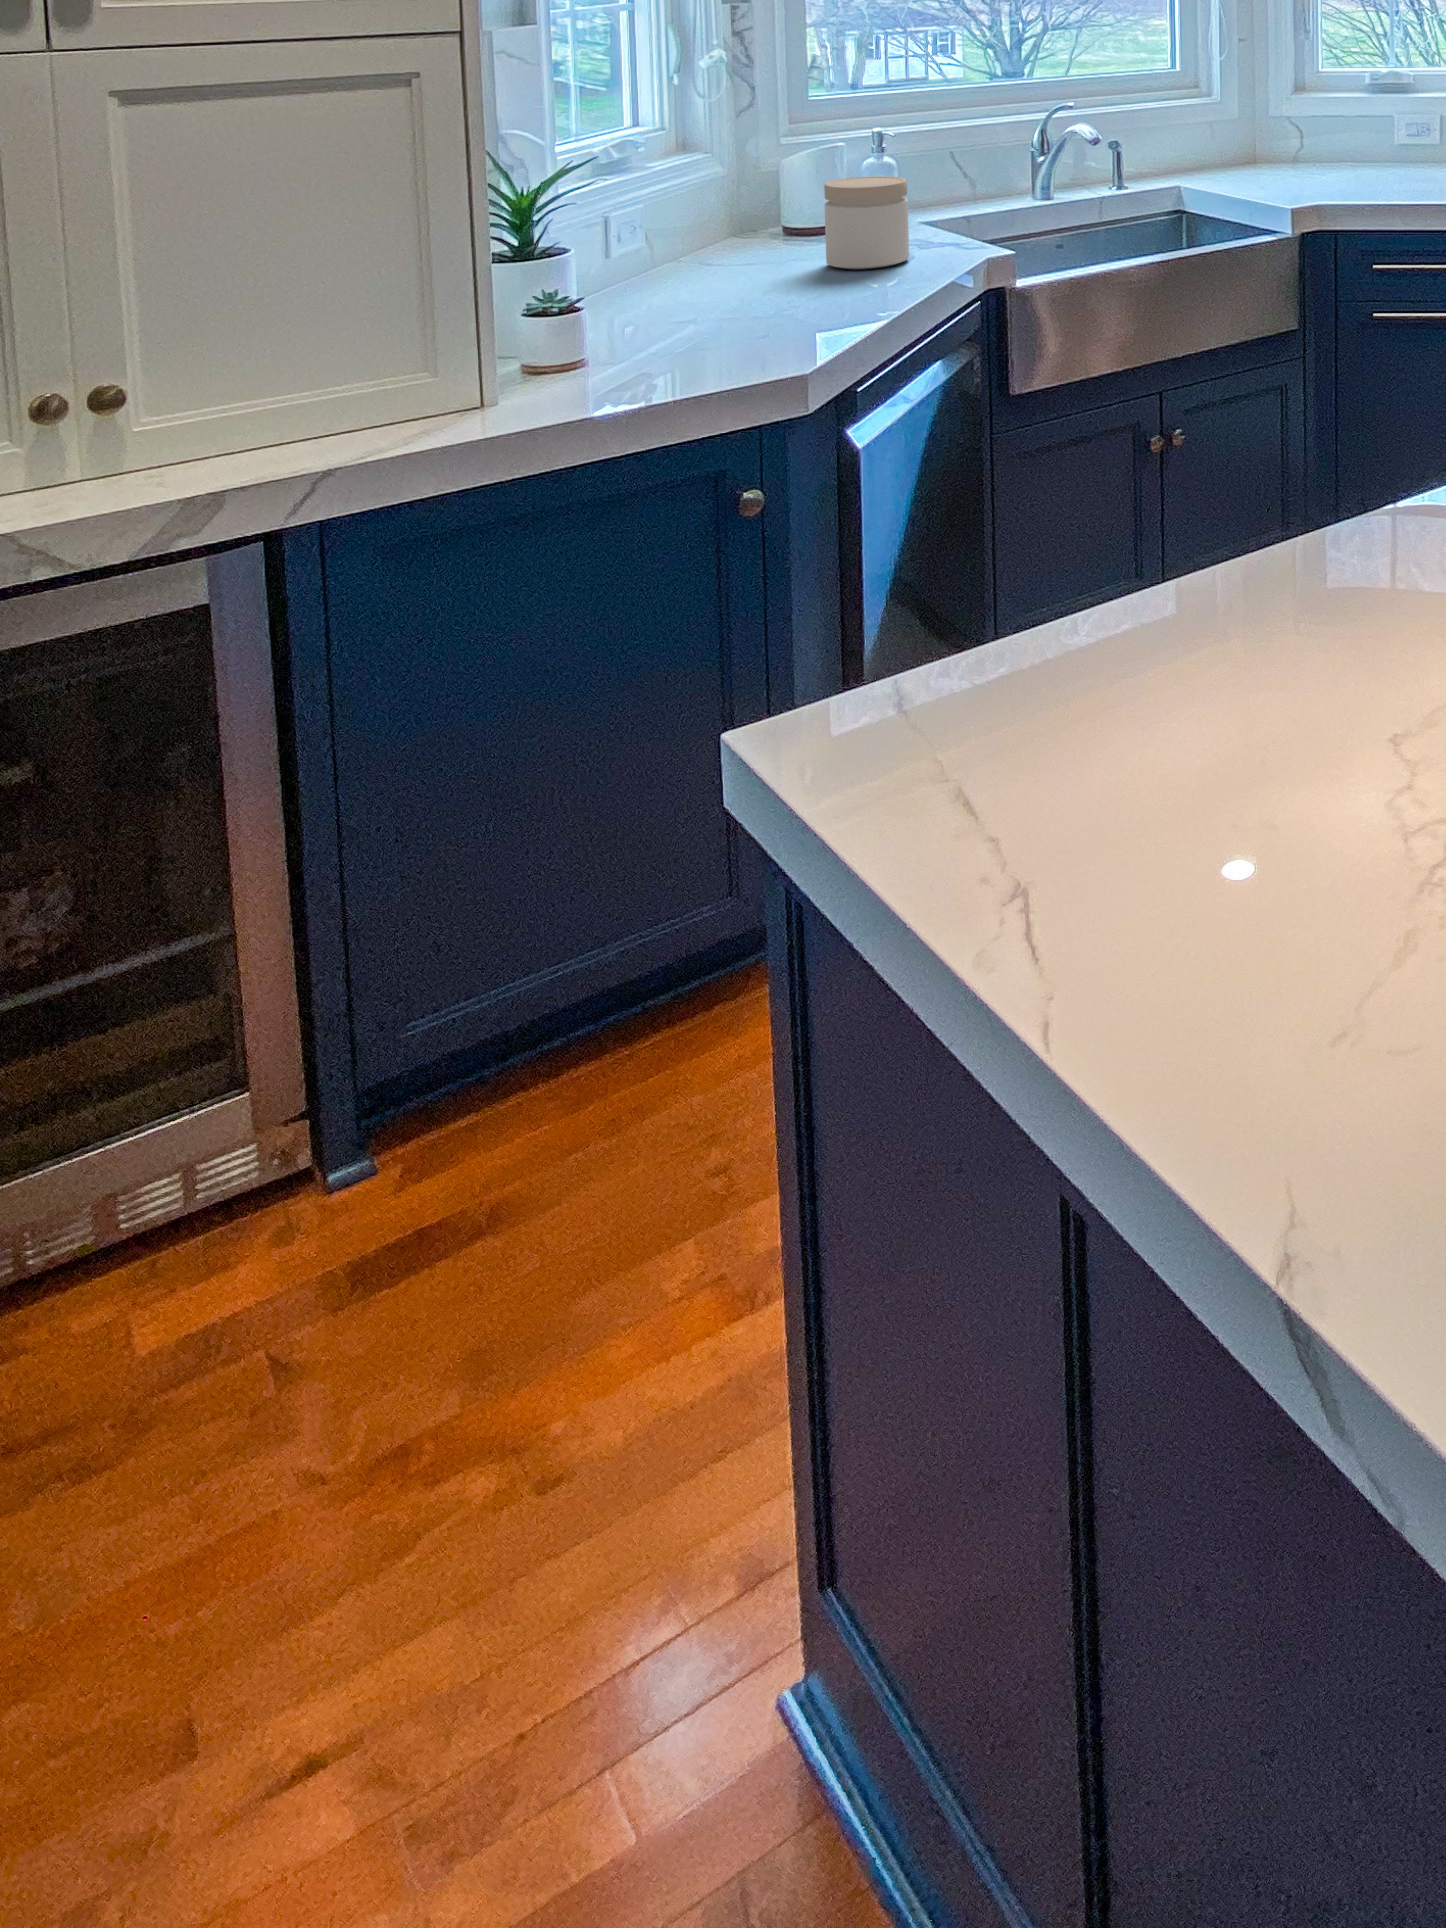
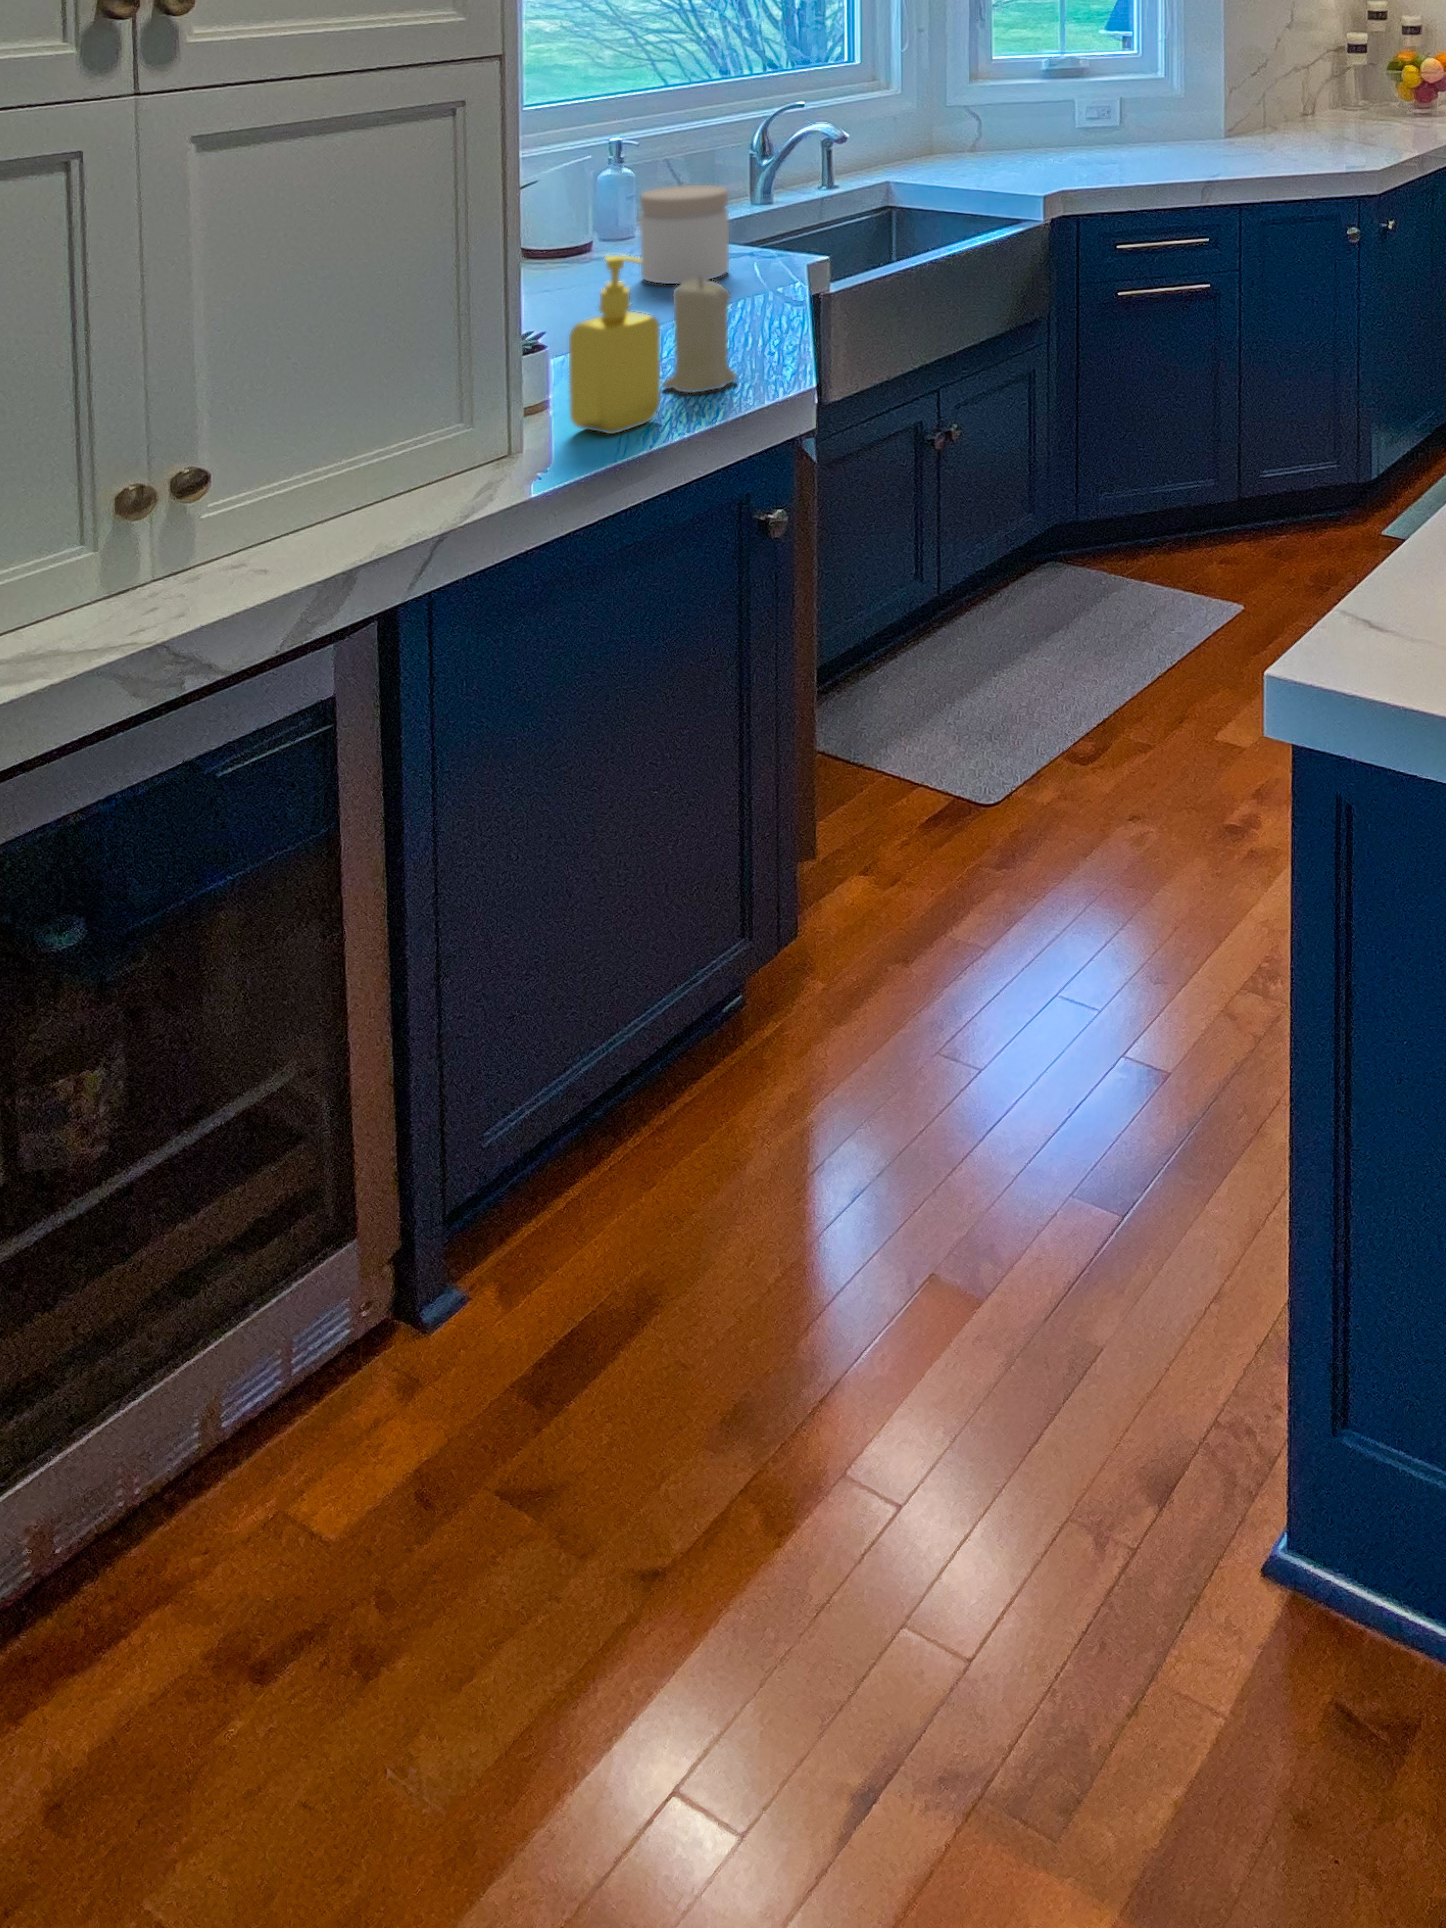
soap dispenser: none [544,228,636,399] -> present [569,255,661,434]
candle: none [679,258,749,368] -> present [662,277,737,393]

